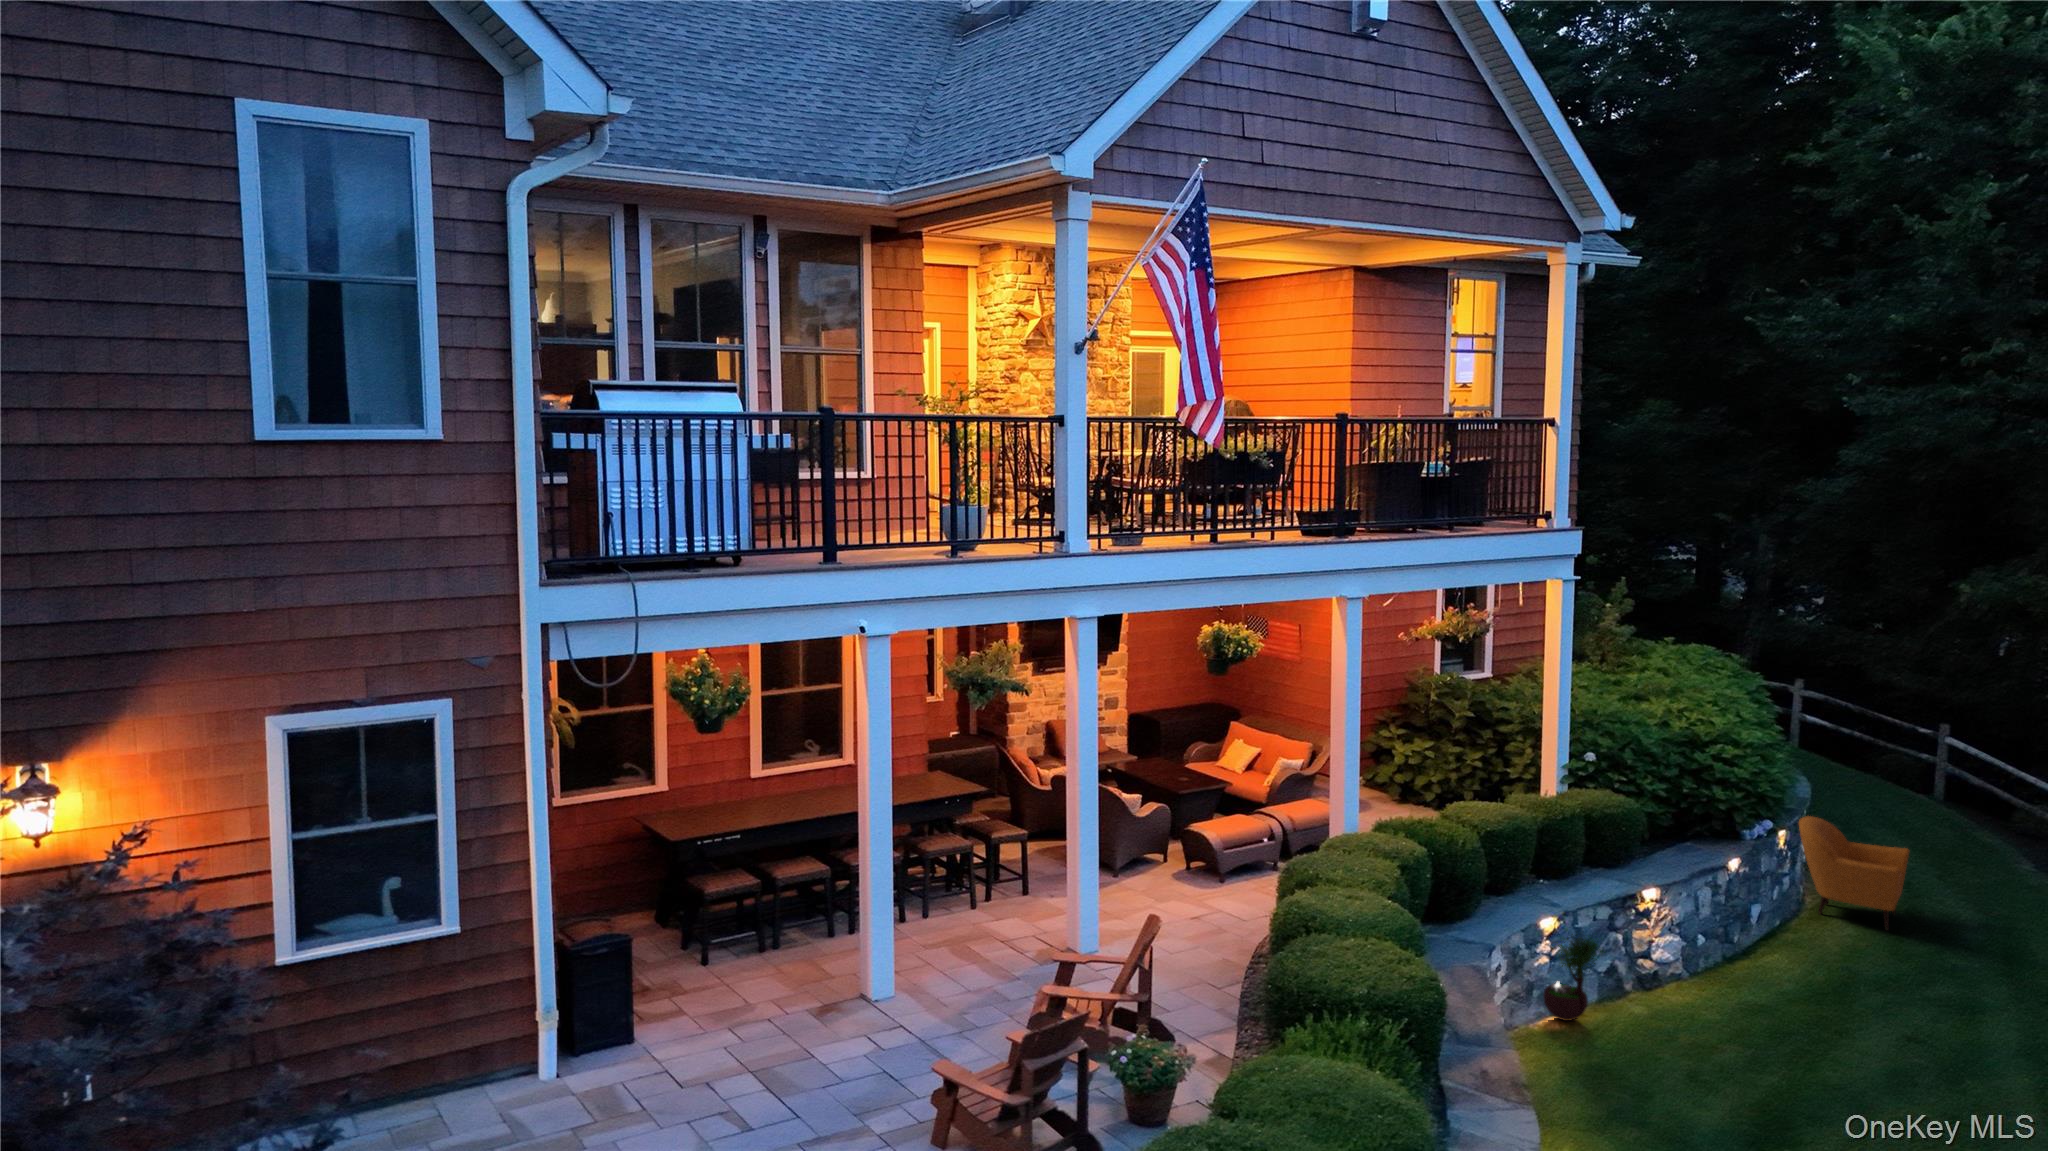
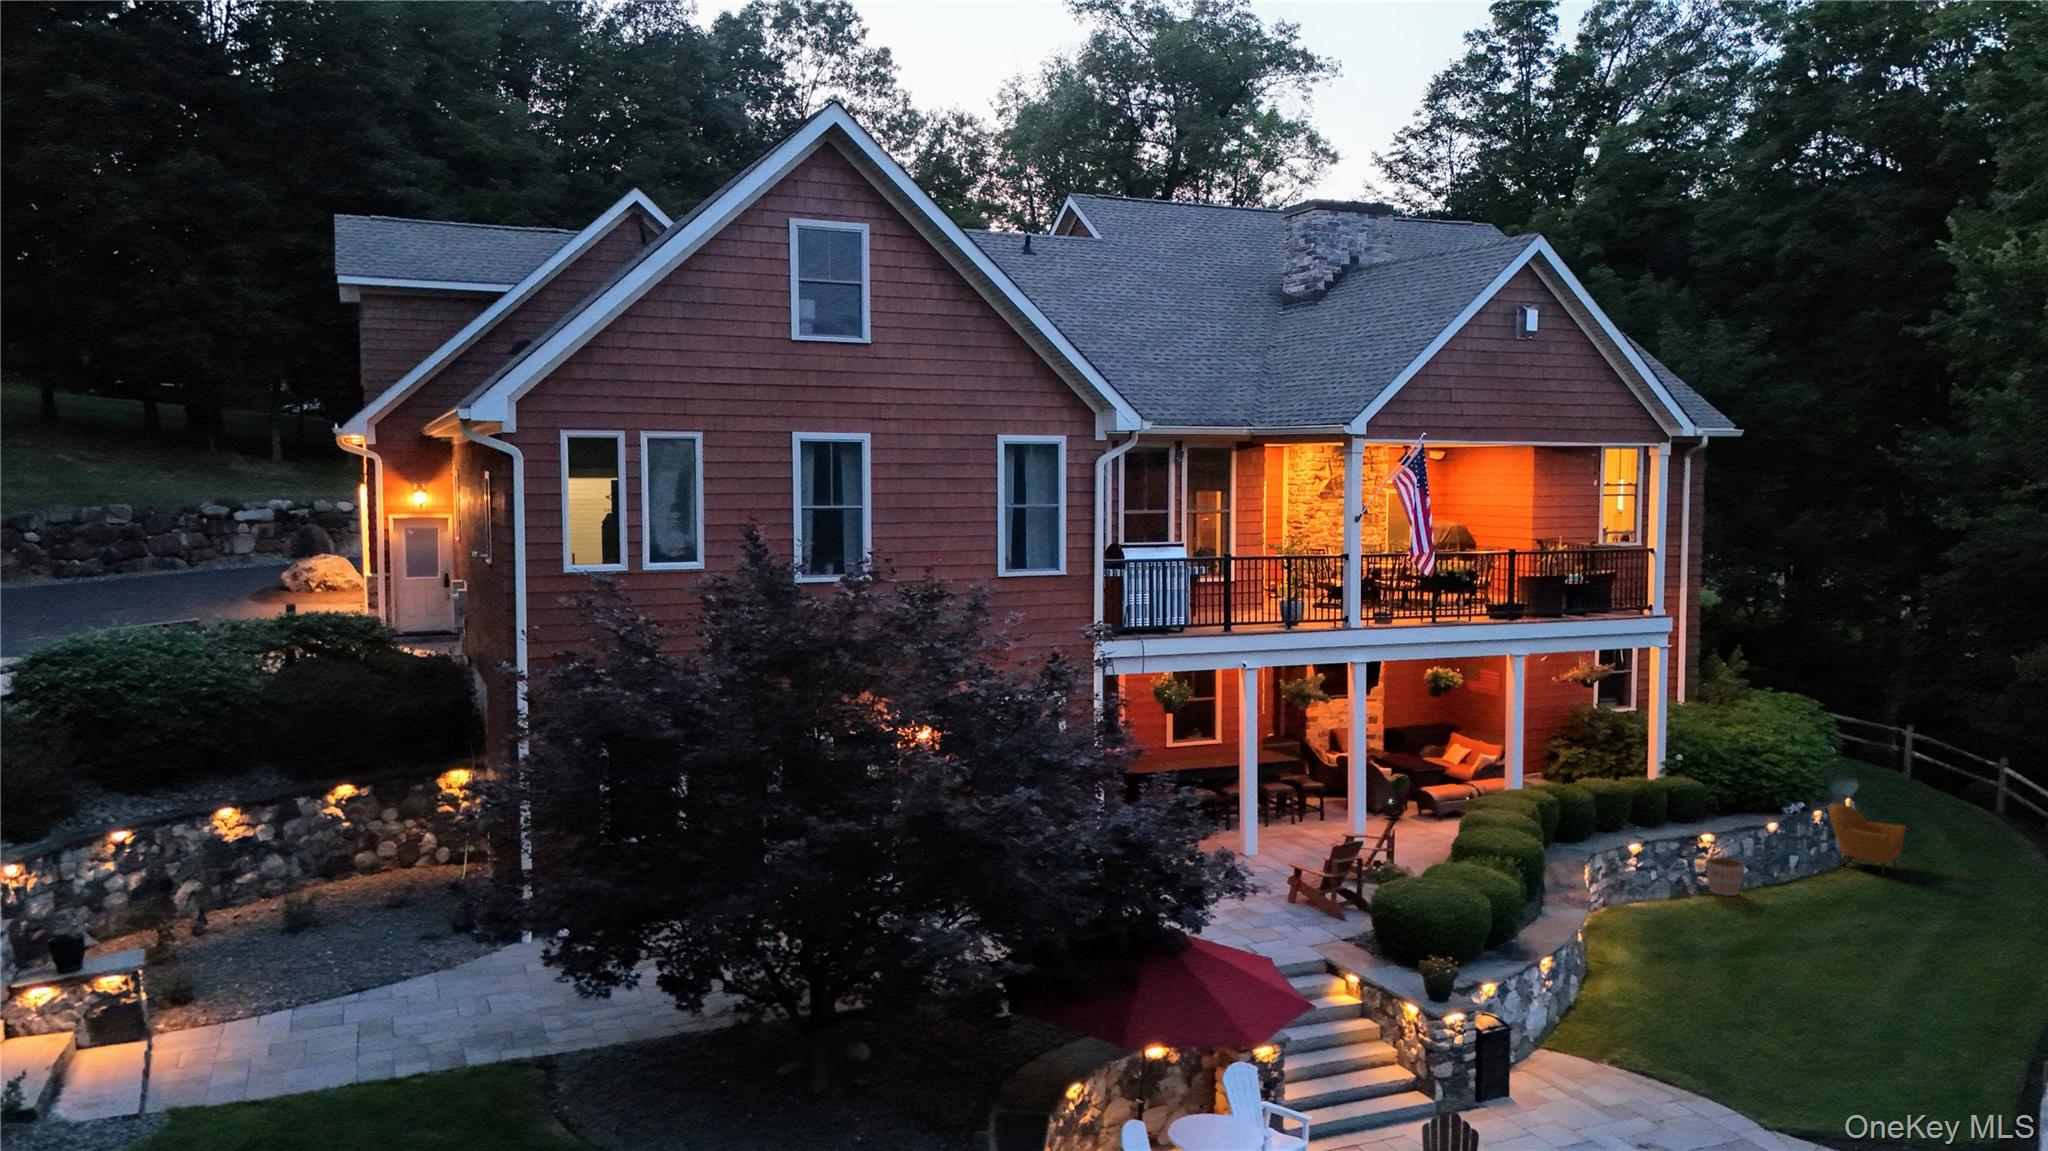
wooden bucket: none [1649,925,1718,994] -> present [1705,857,1746,896]
potted tree: present [1543,934,1601,1021] -> present [1382,774,1410,819]

